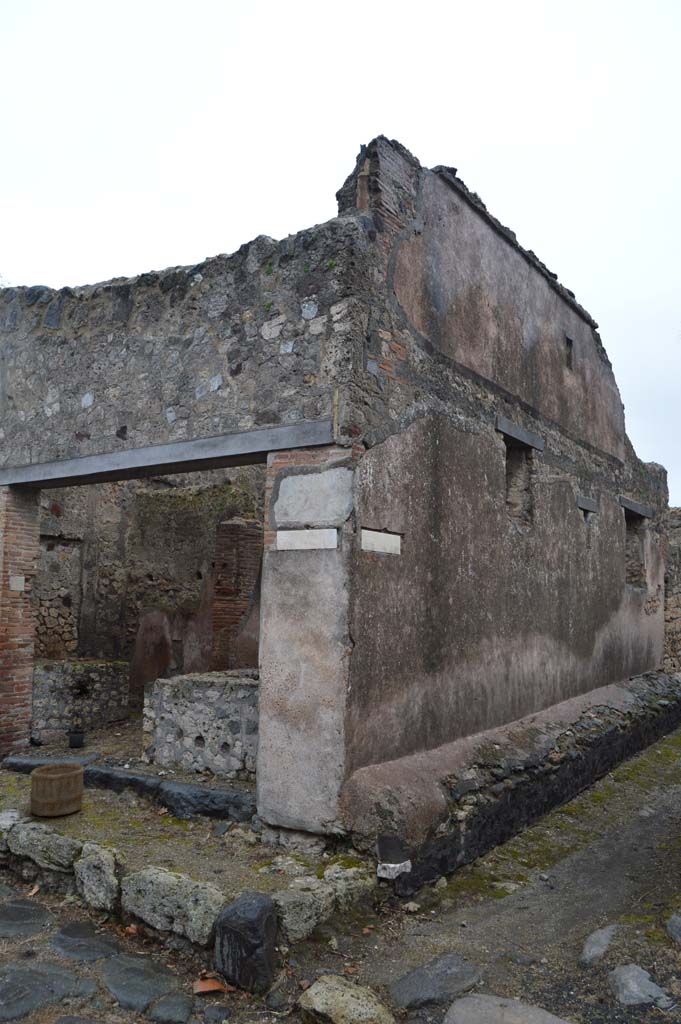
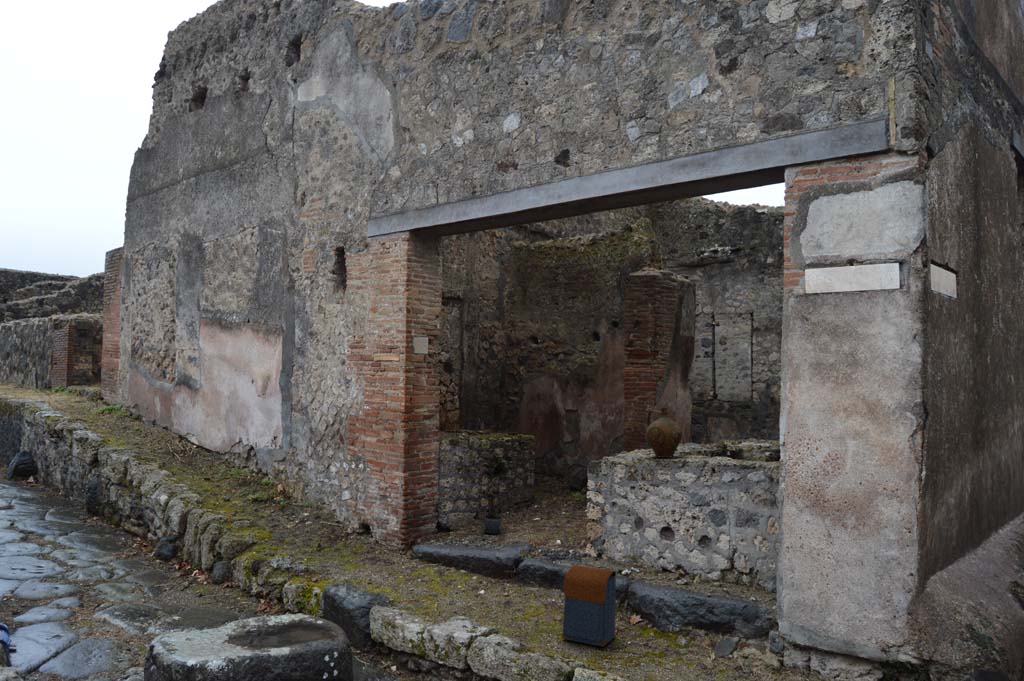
ceramic jug: none [189,636,219,678] -> present [646,407,682,458]
wooden bucket: present [30,763,85,816] -> none [476,553,536,615]
backpack: none [90,771,139,838] -> present [563,565,616,647]

